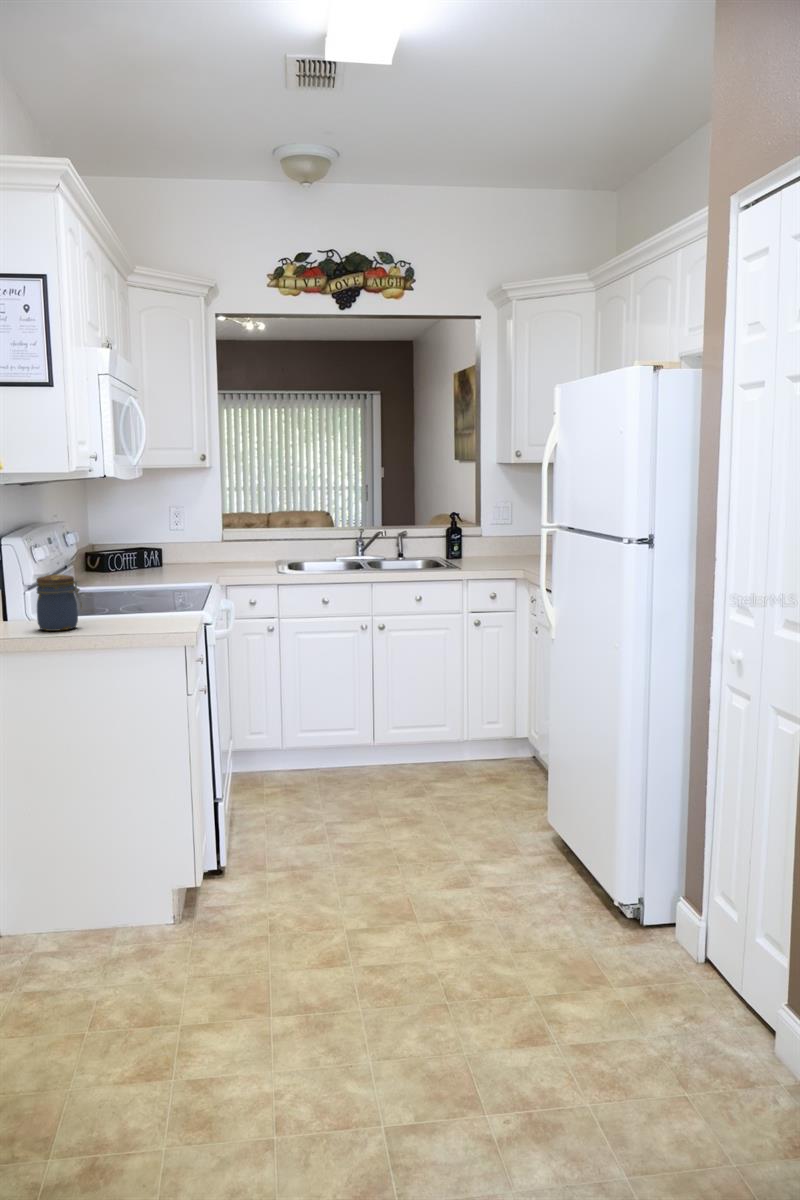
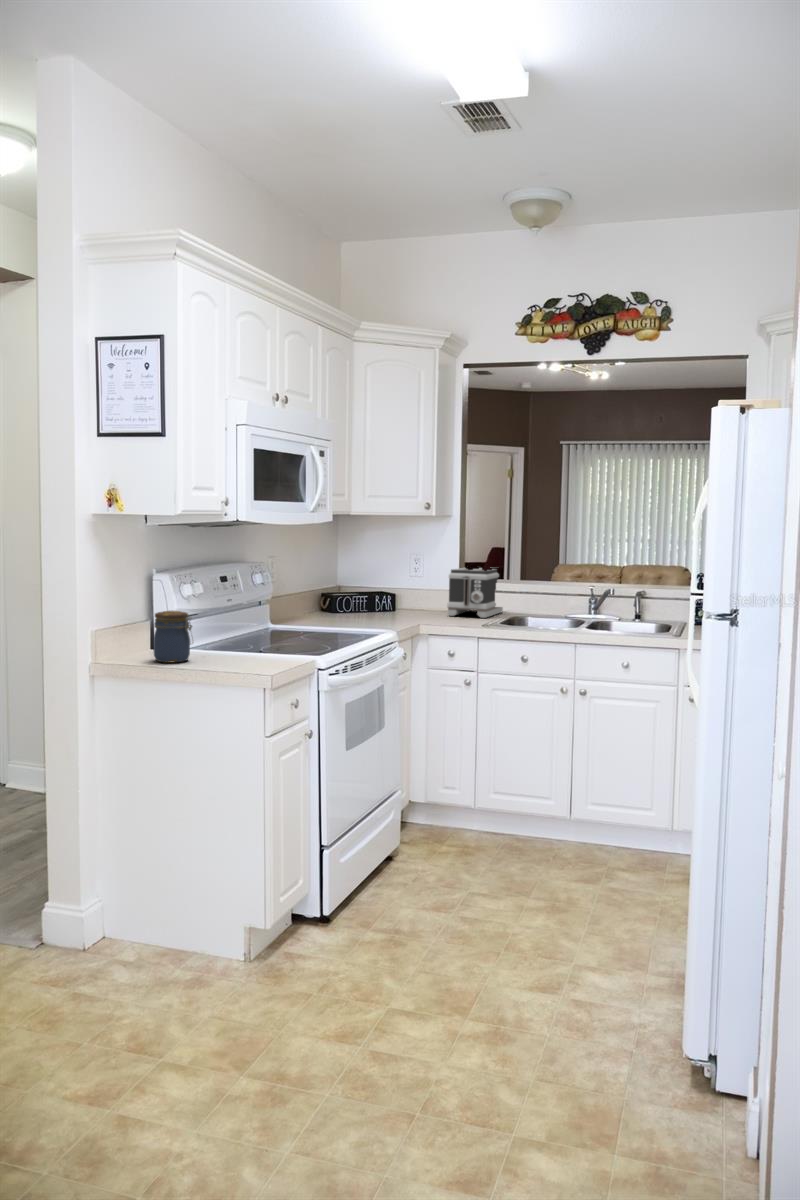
toaster: none [221,517,264,567] -> present [447,568,503,618]

